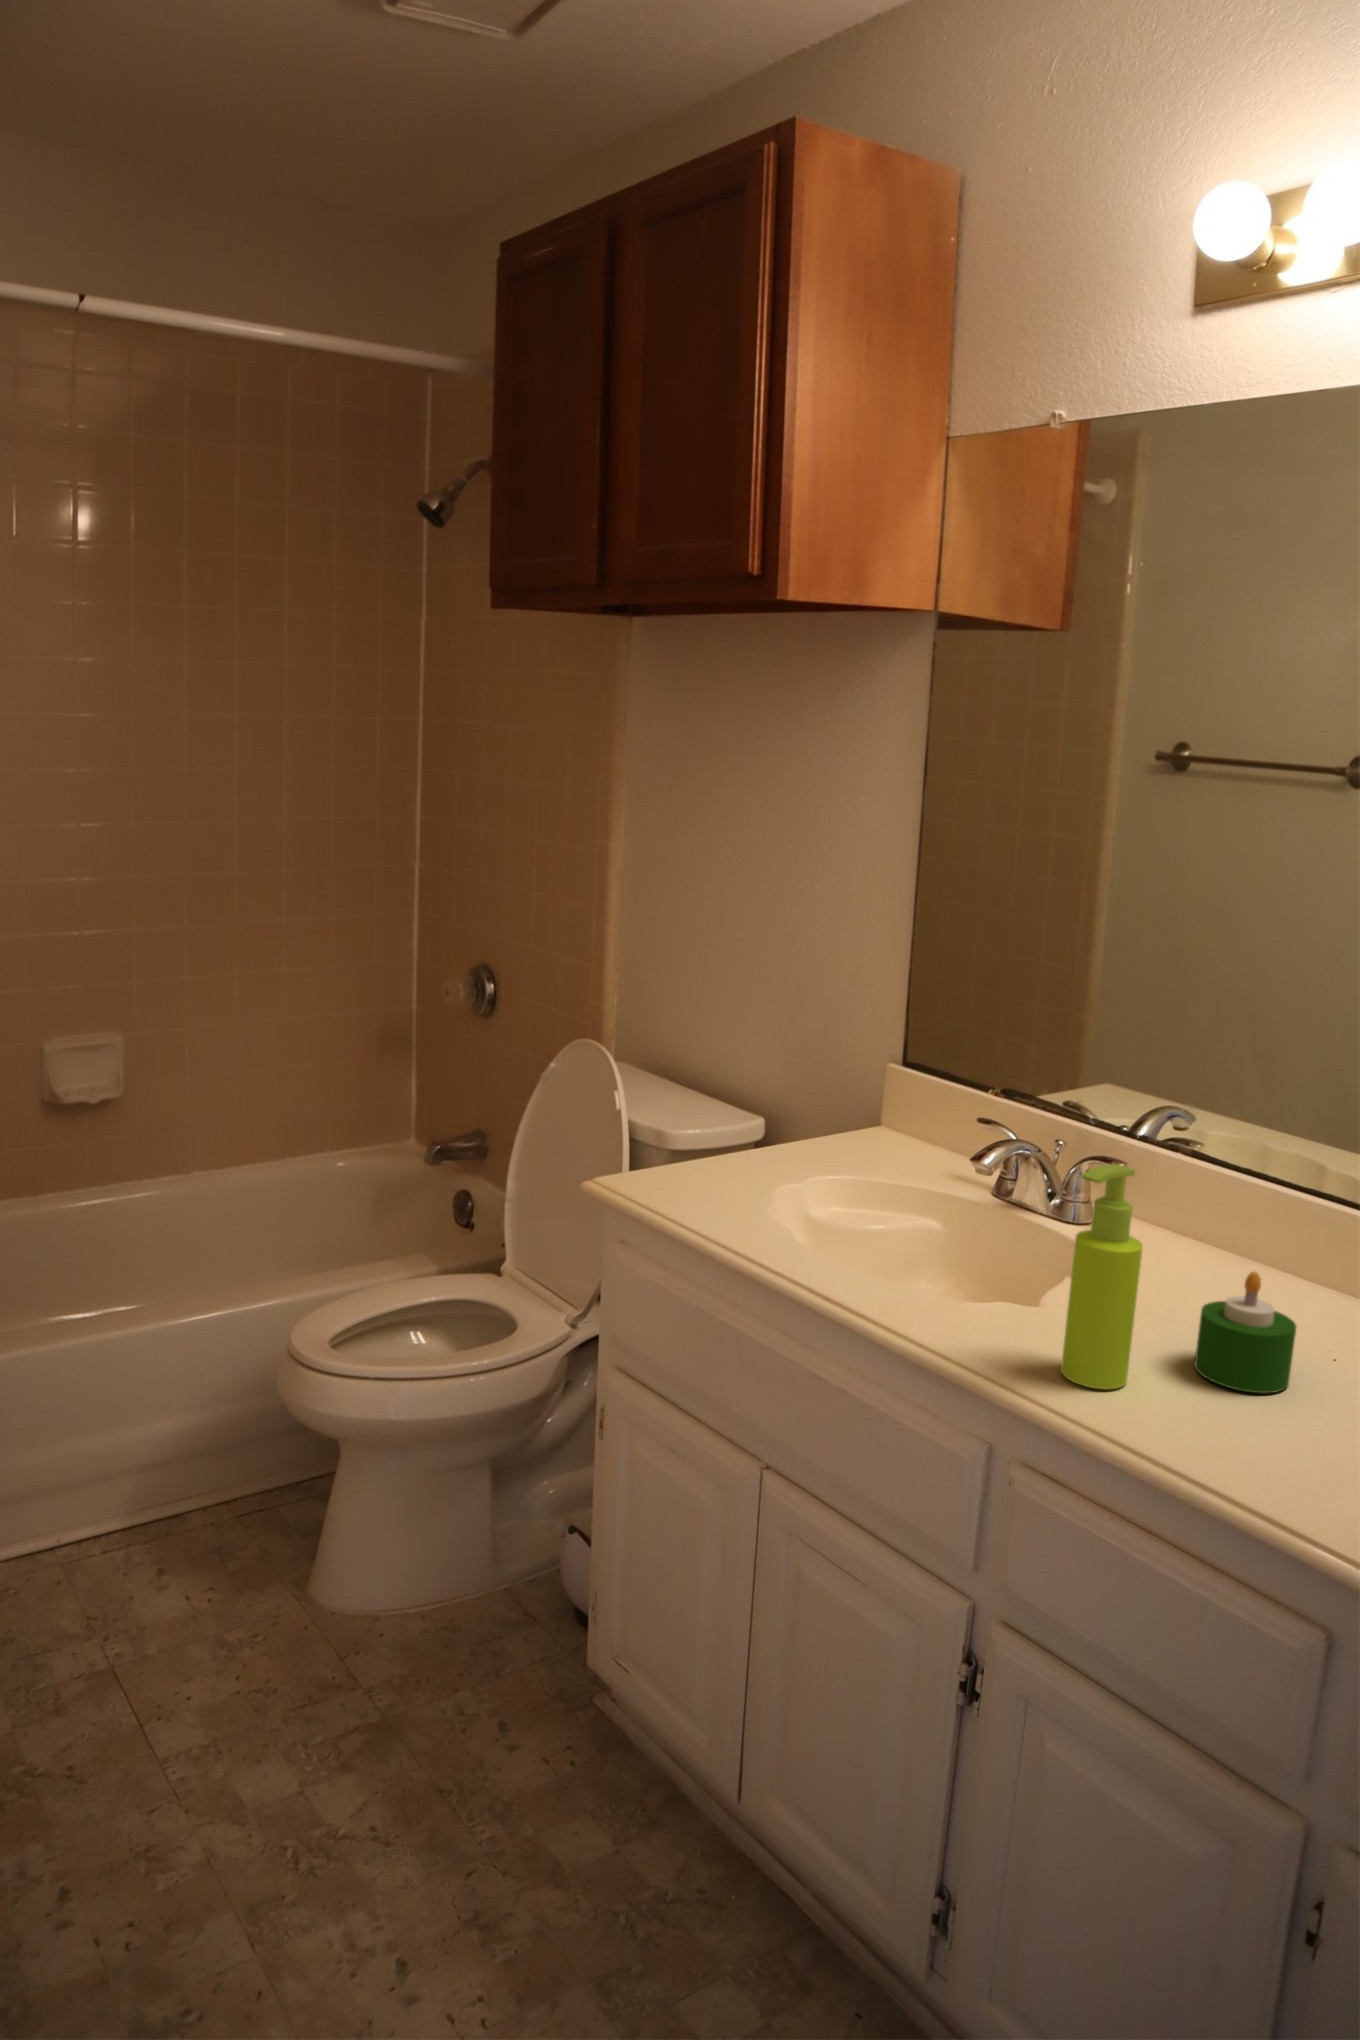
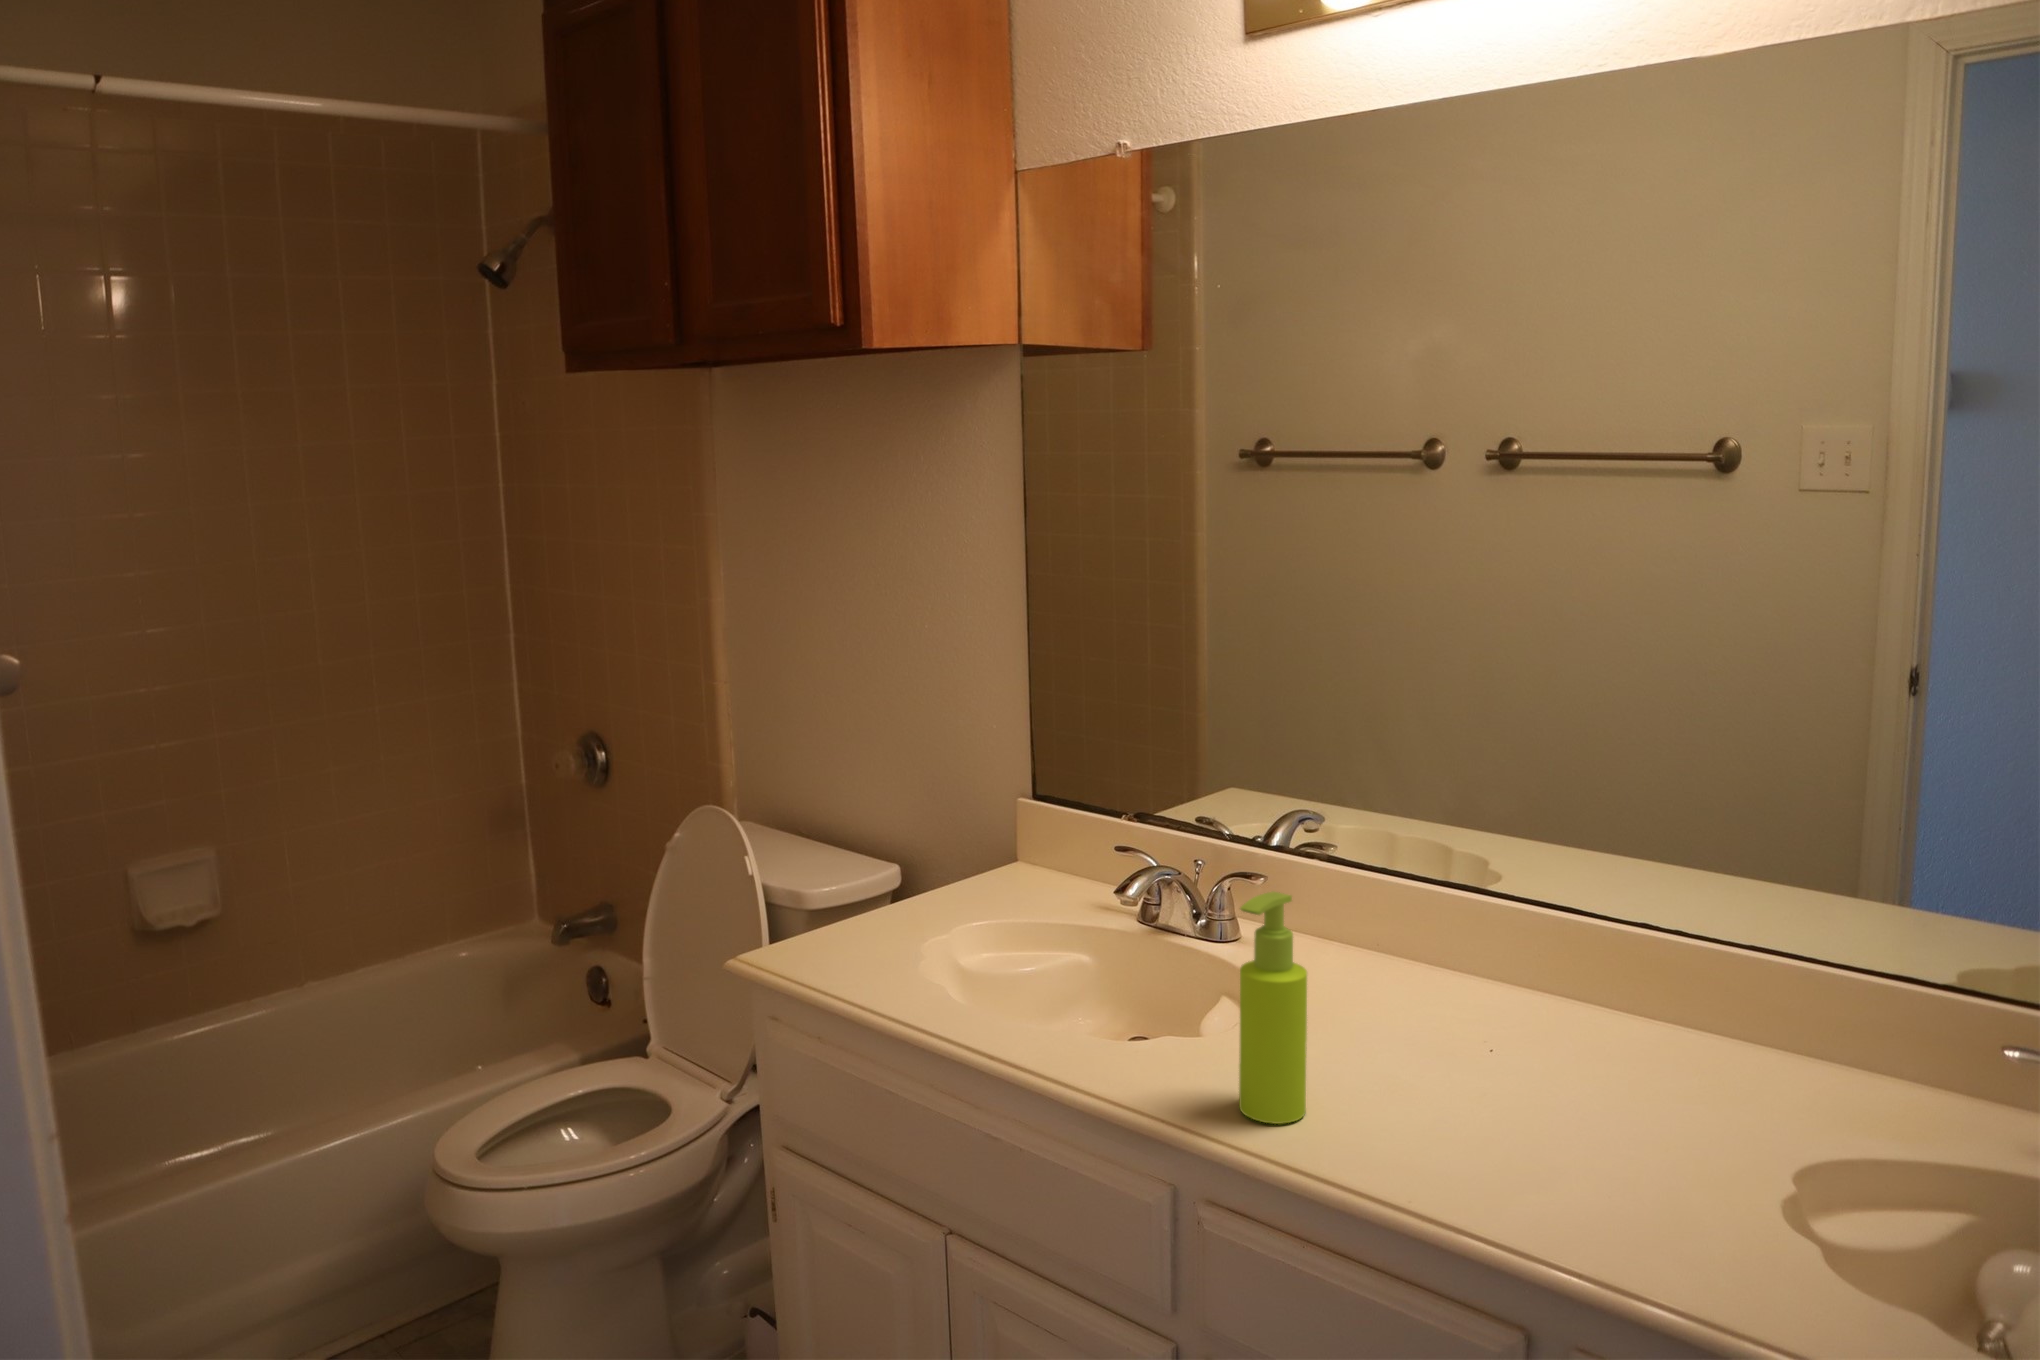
candle: present [1195,1272,1296,1393] -> none [1367,981,1462,1105]

